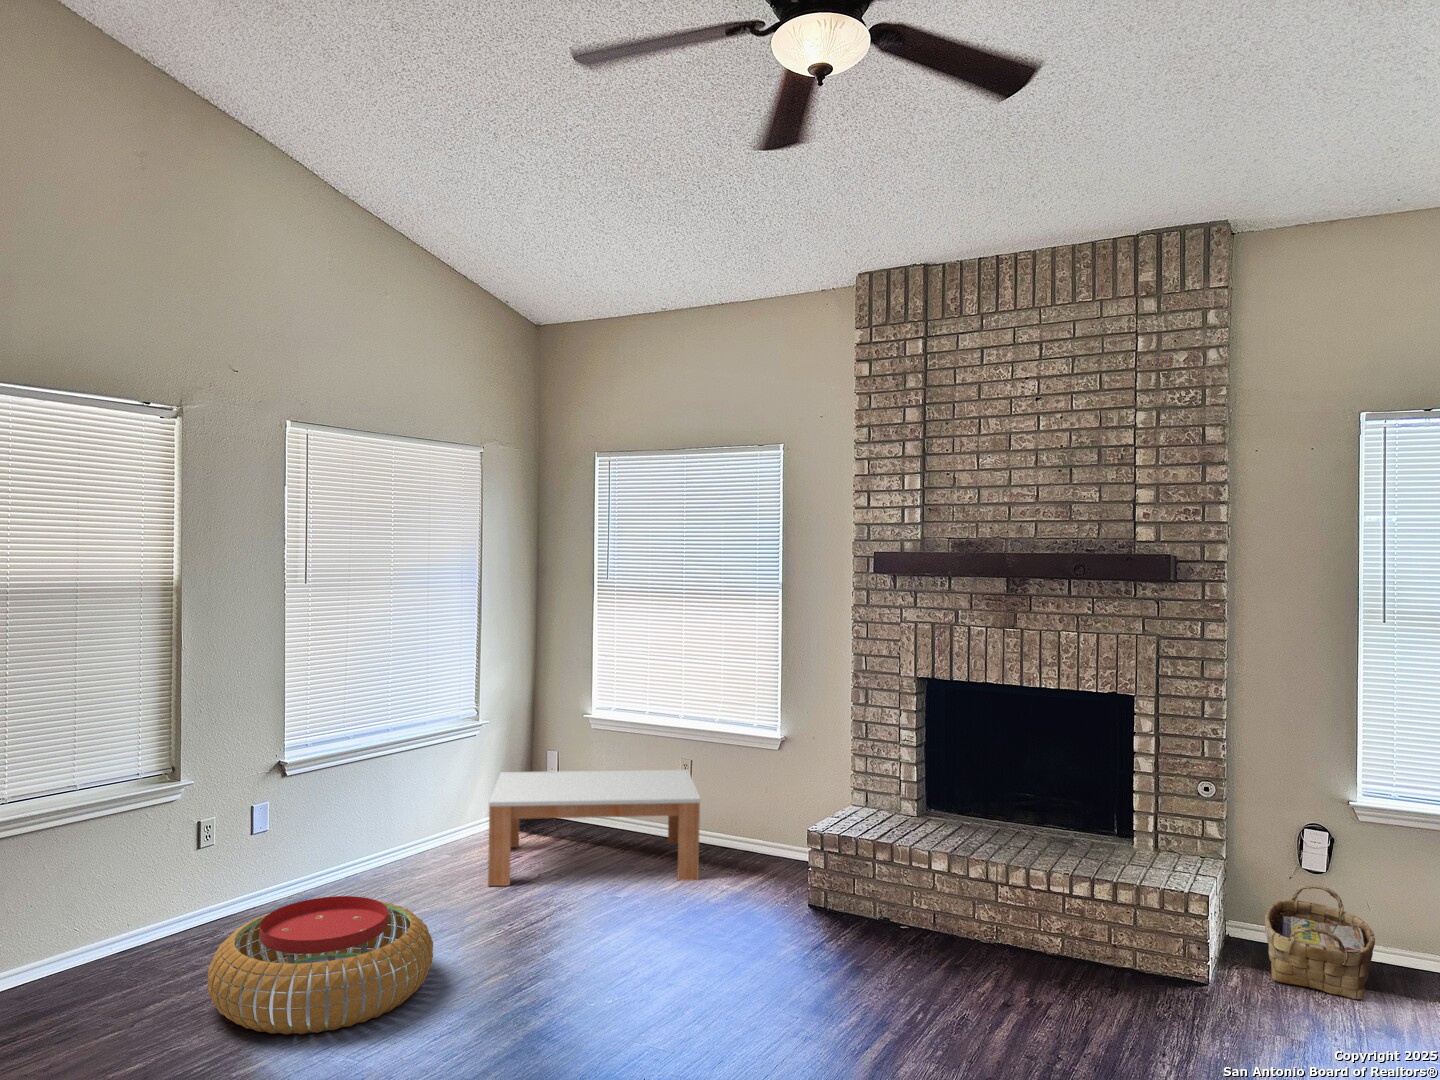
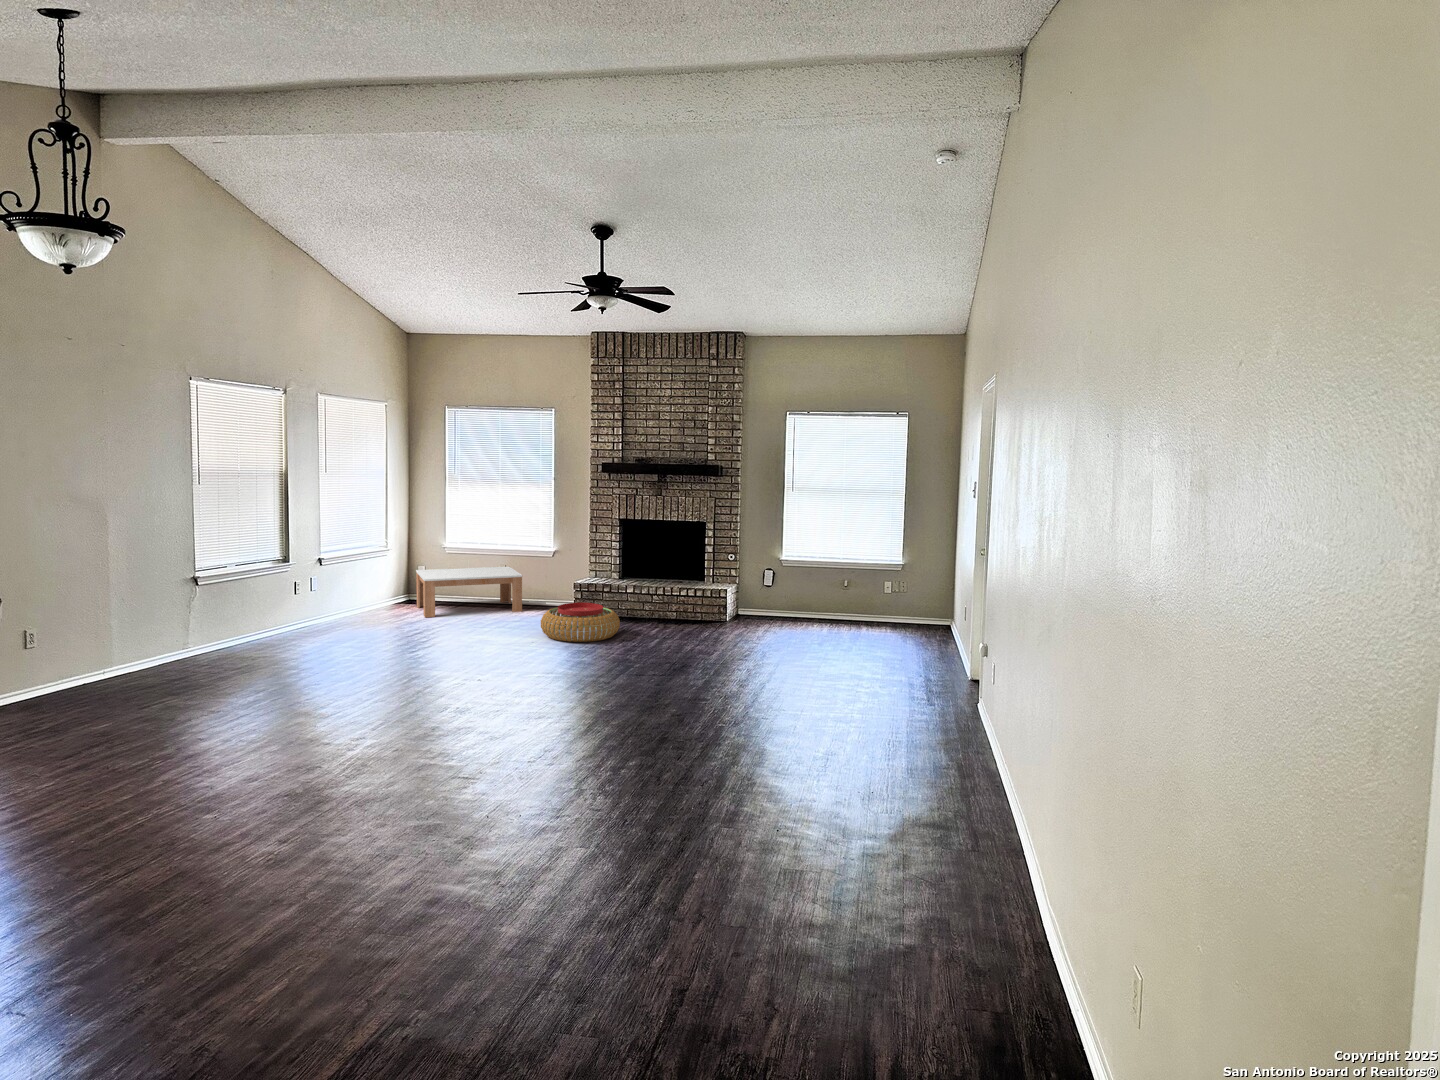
woven basket: present [1265,885,1375,999] -> none [747,590,783,625]
pouf: present [207,896,433,1035] -> present [541,603,620,642]

